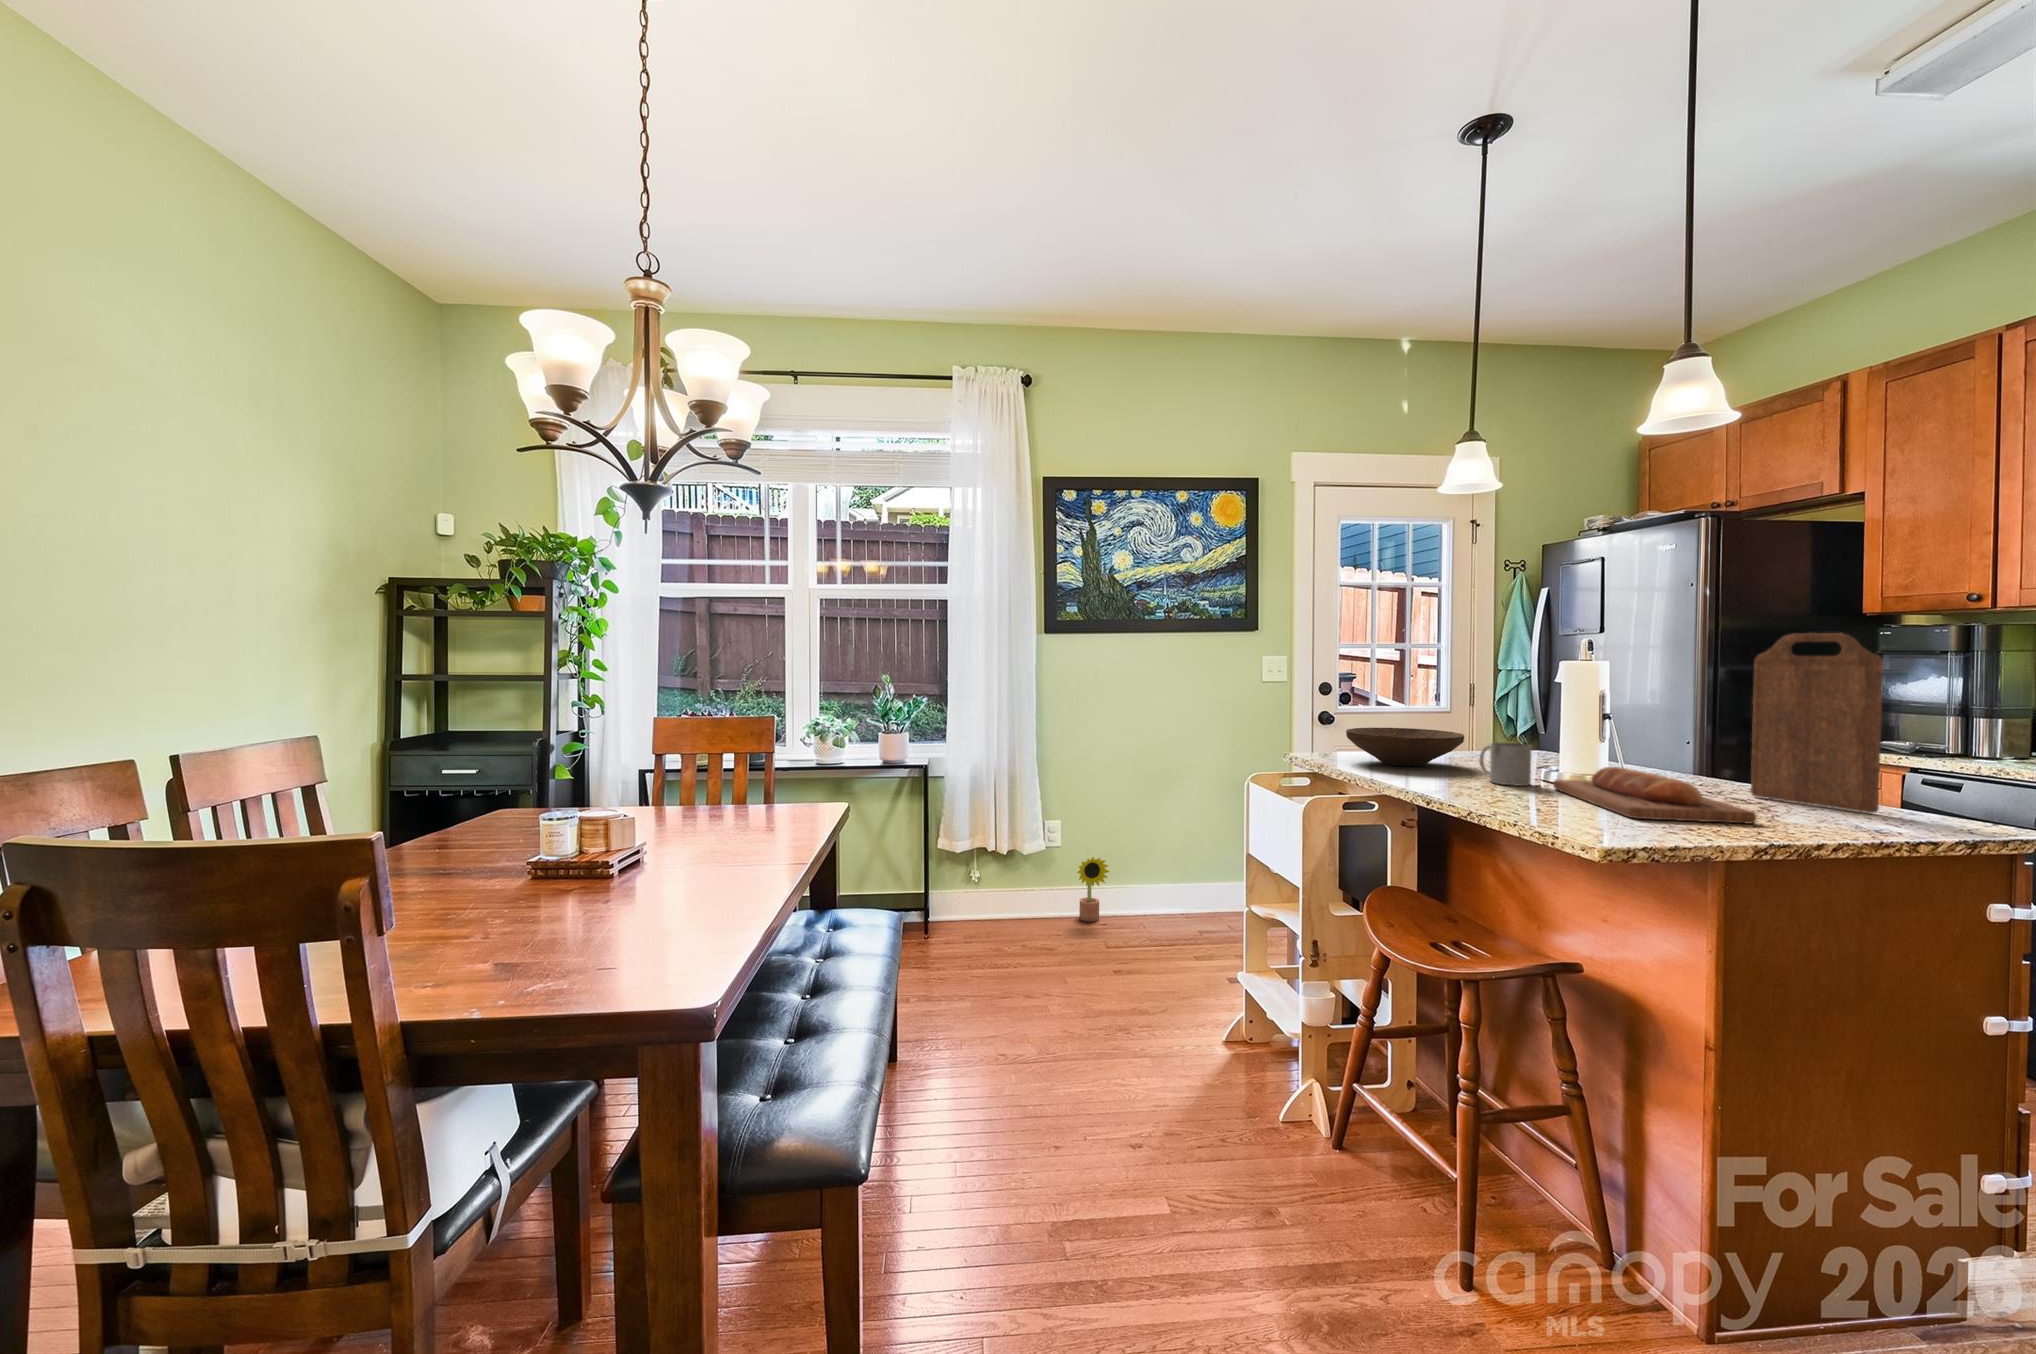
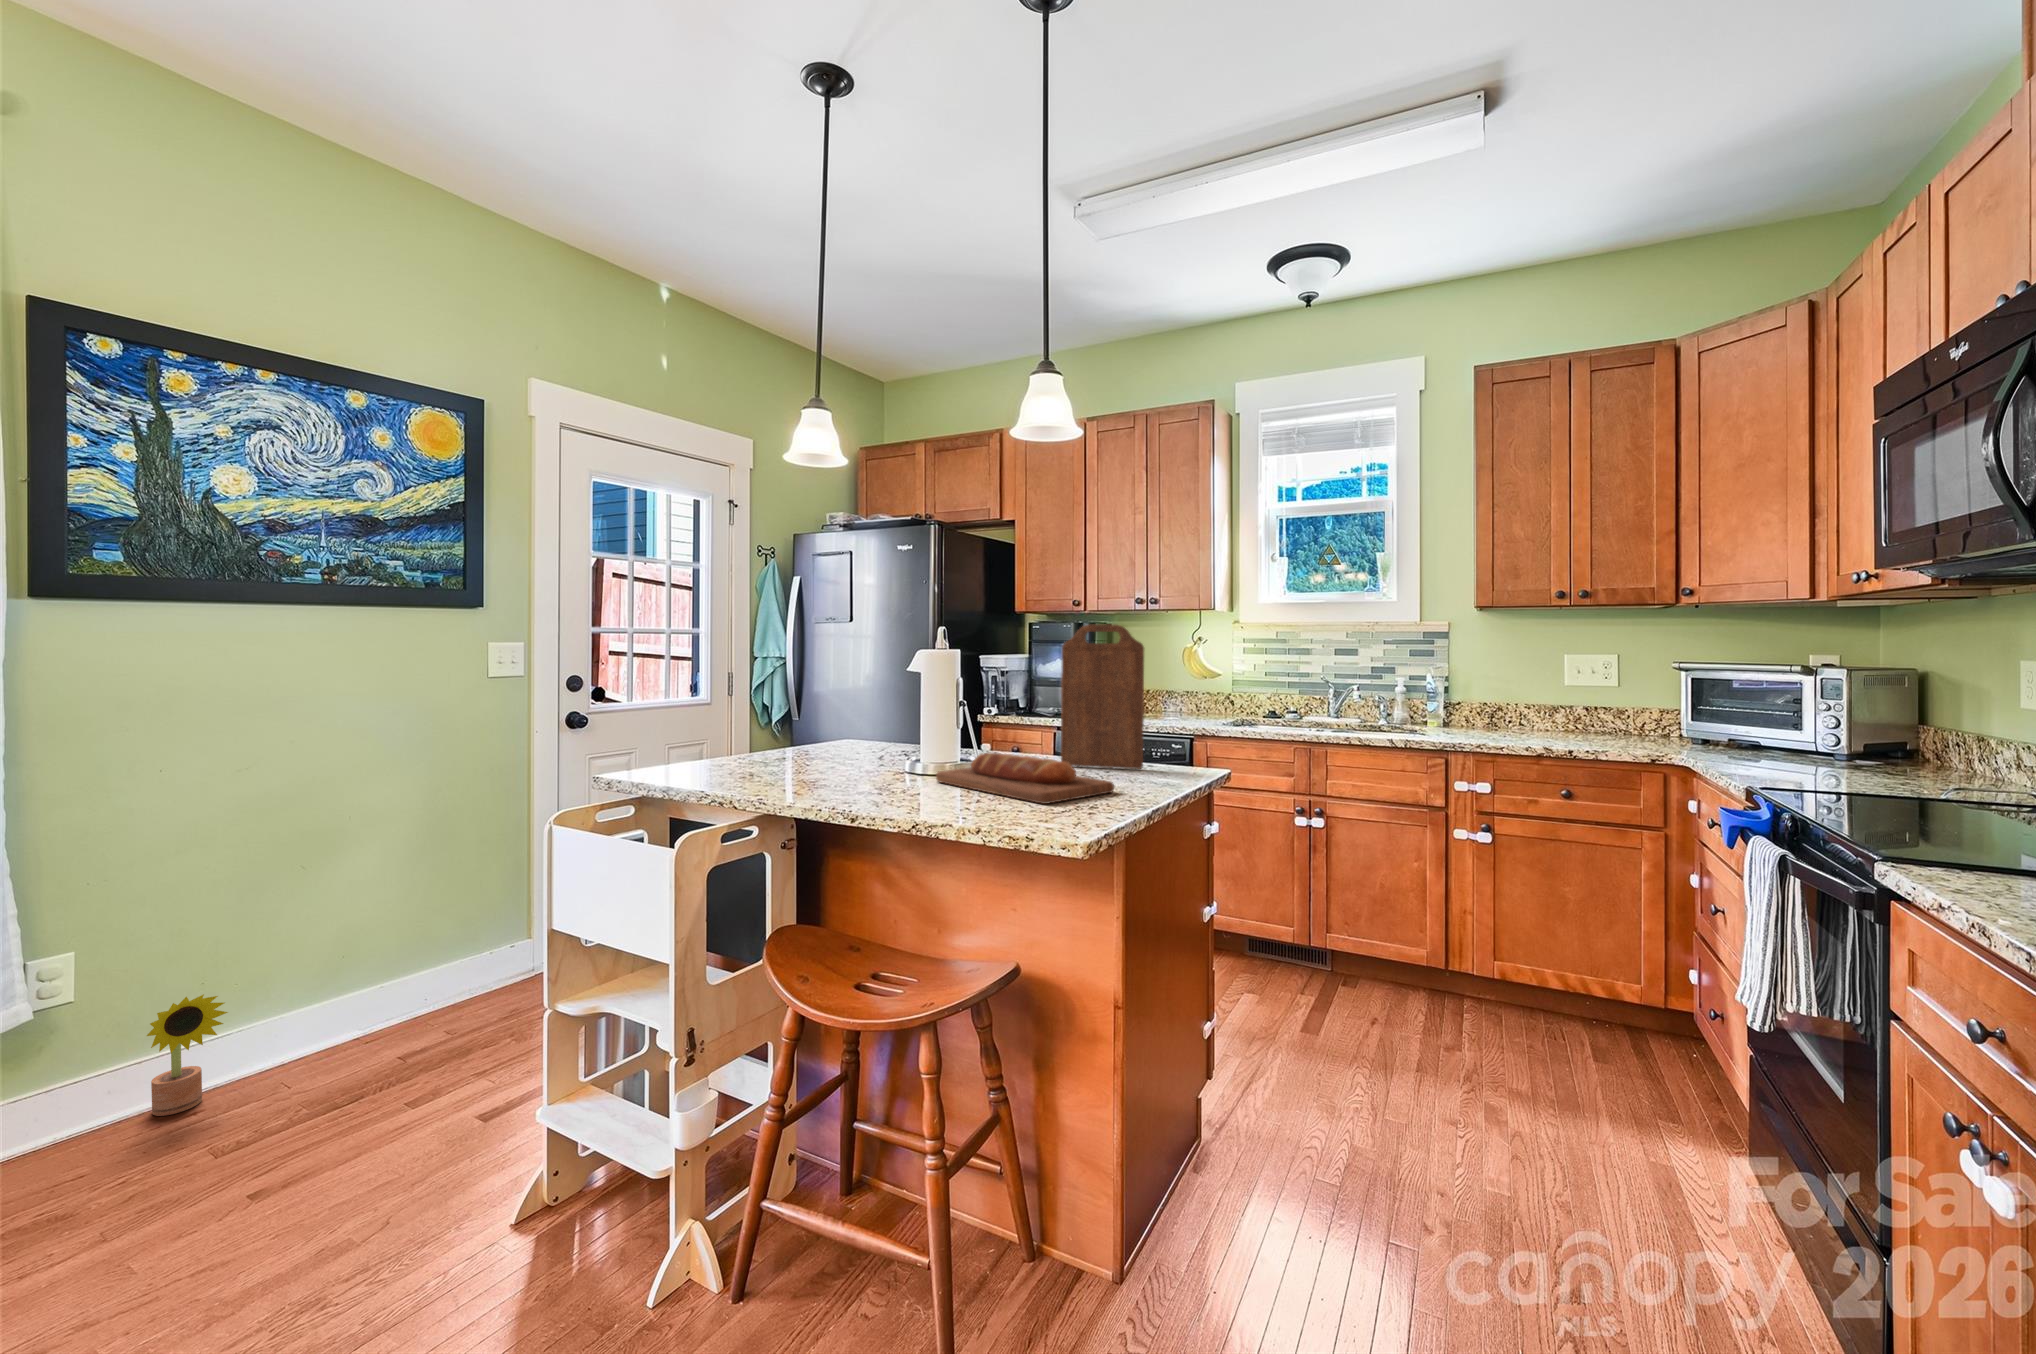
wooden bowl: present [1346,728,1464,766] -> none [690,729,826,776]
mug: present [1480,742,1531,786] -> none [859,737,913,784]

